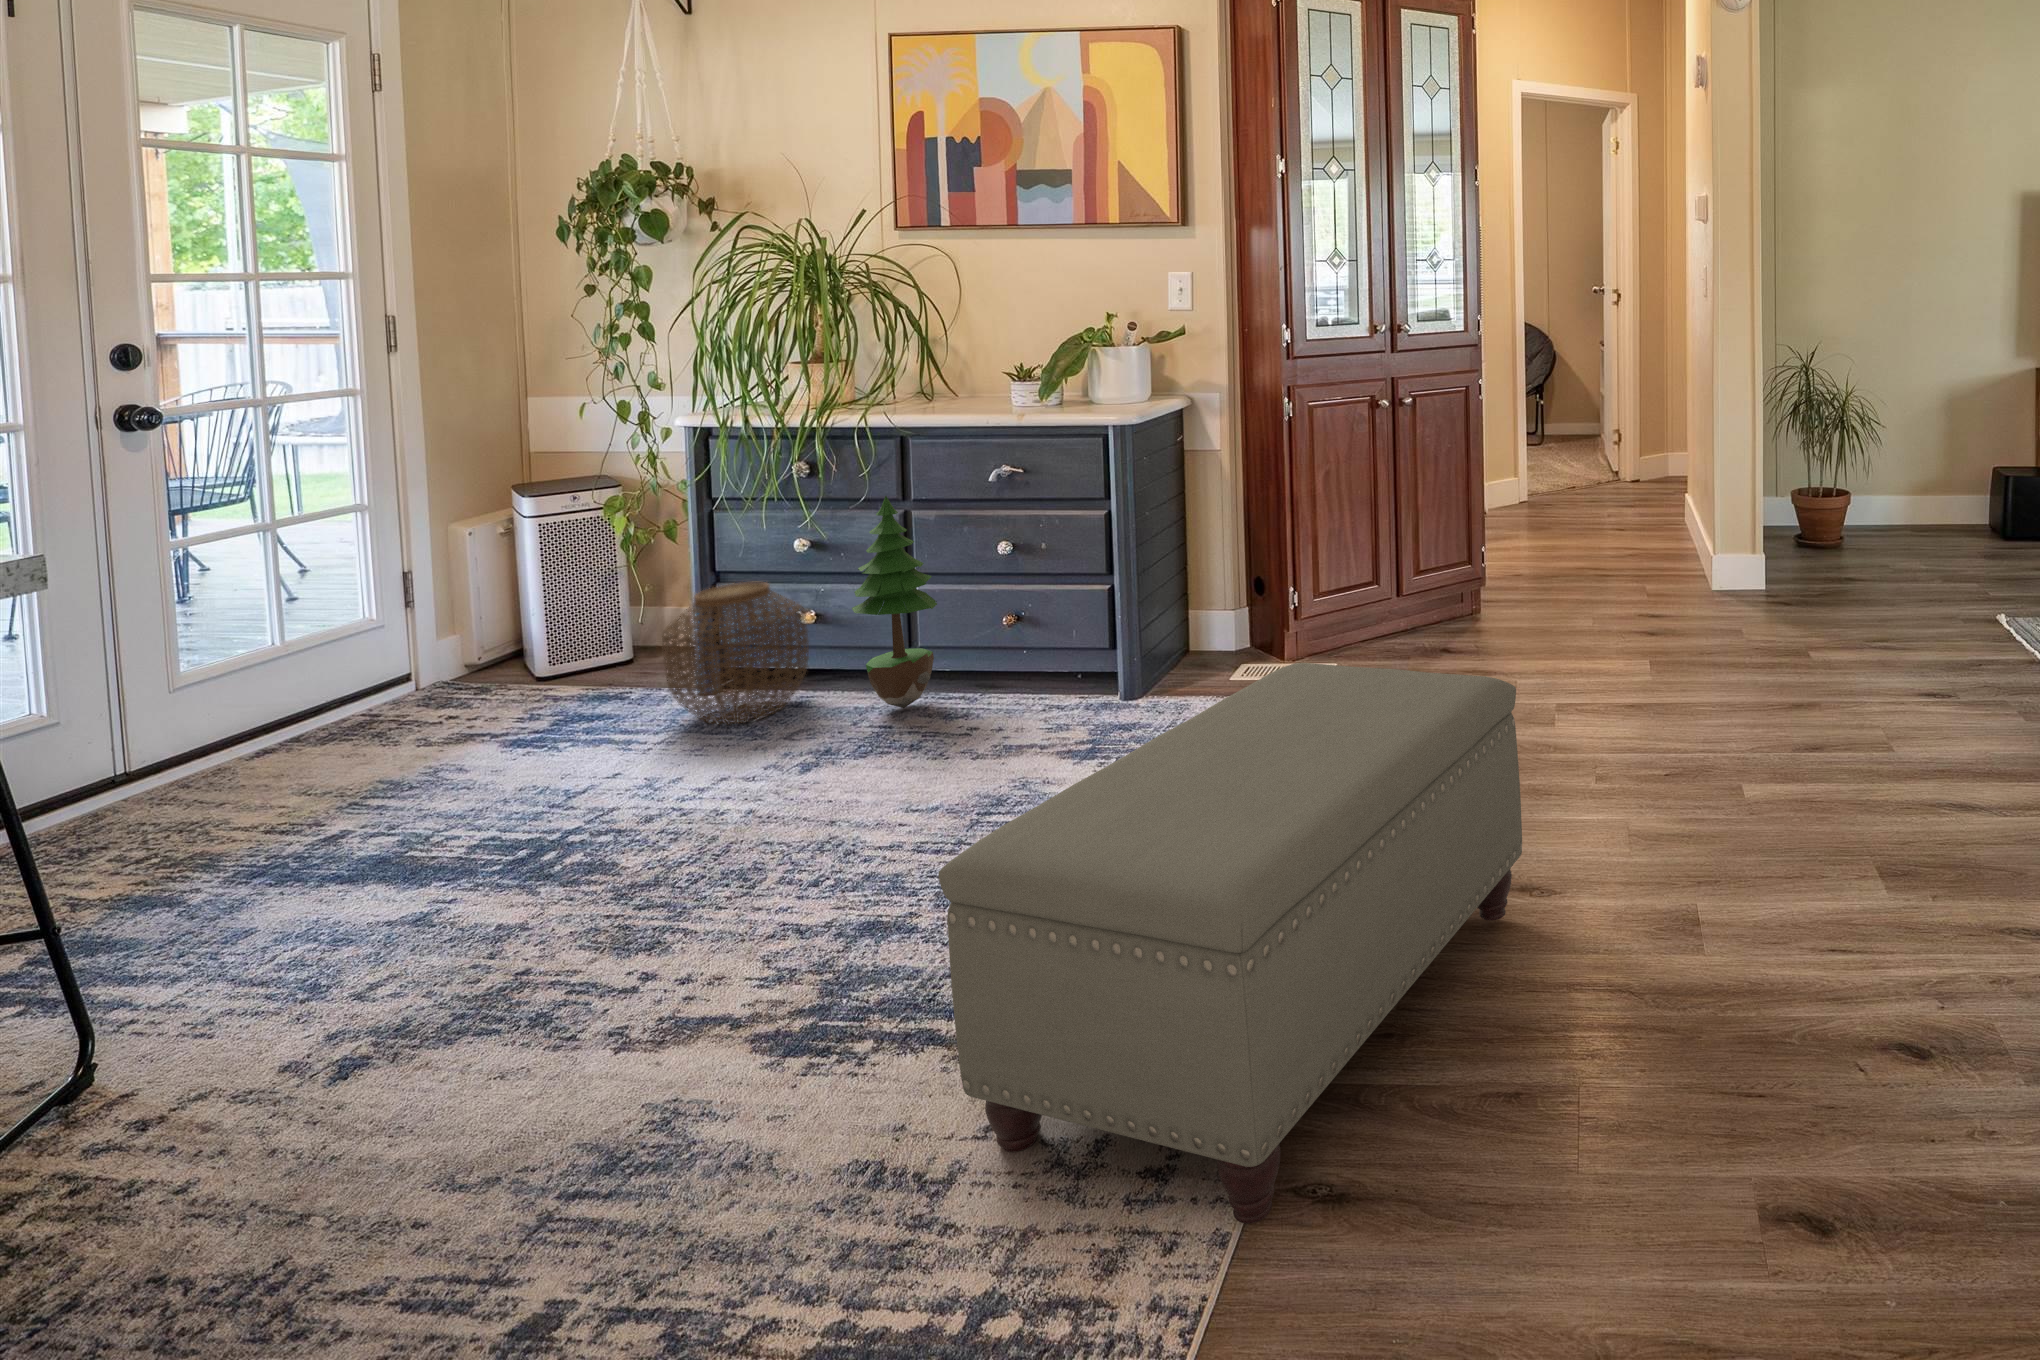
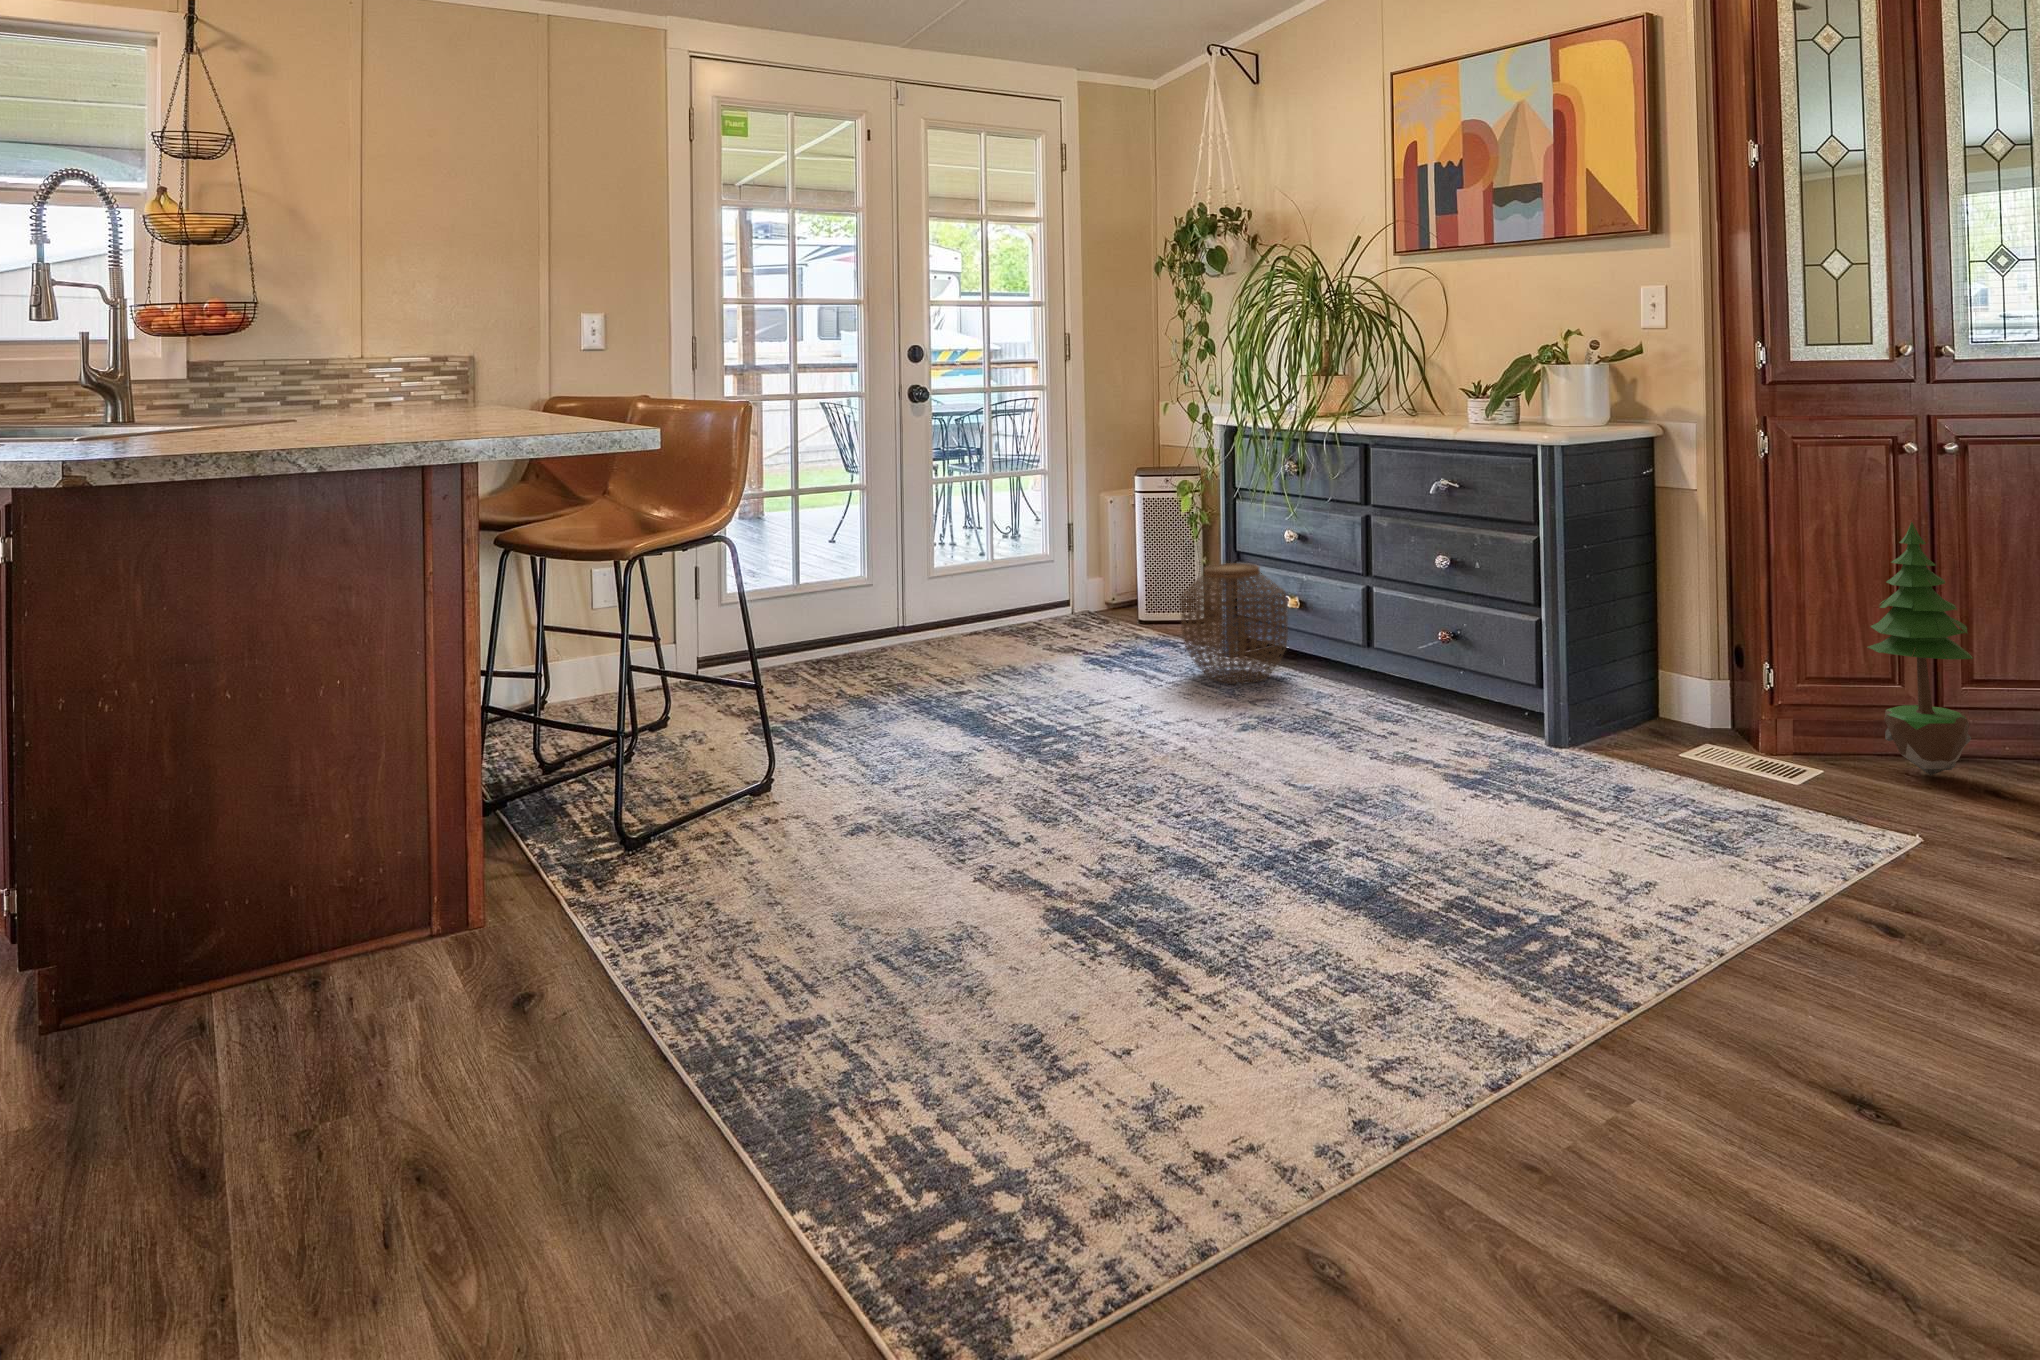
potted tree: present [852,496,937,708] -> present [1868,522,1973,775]
ottoman: present [938,663,1522,1224] -> none [1082,705,1829,1259]

